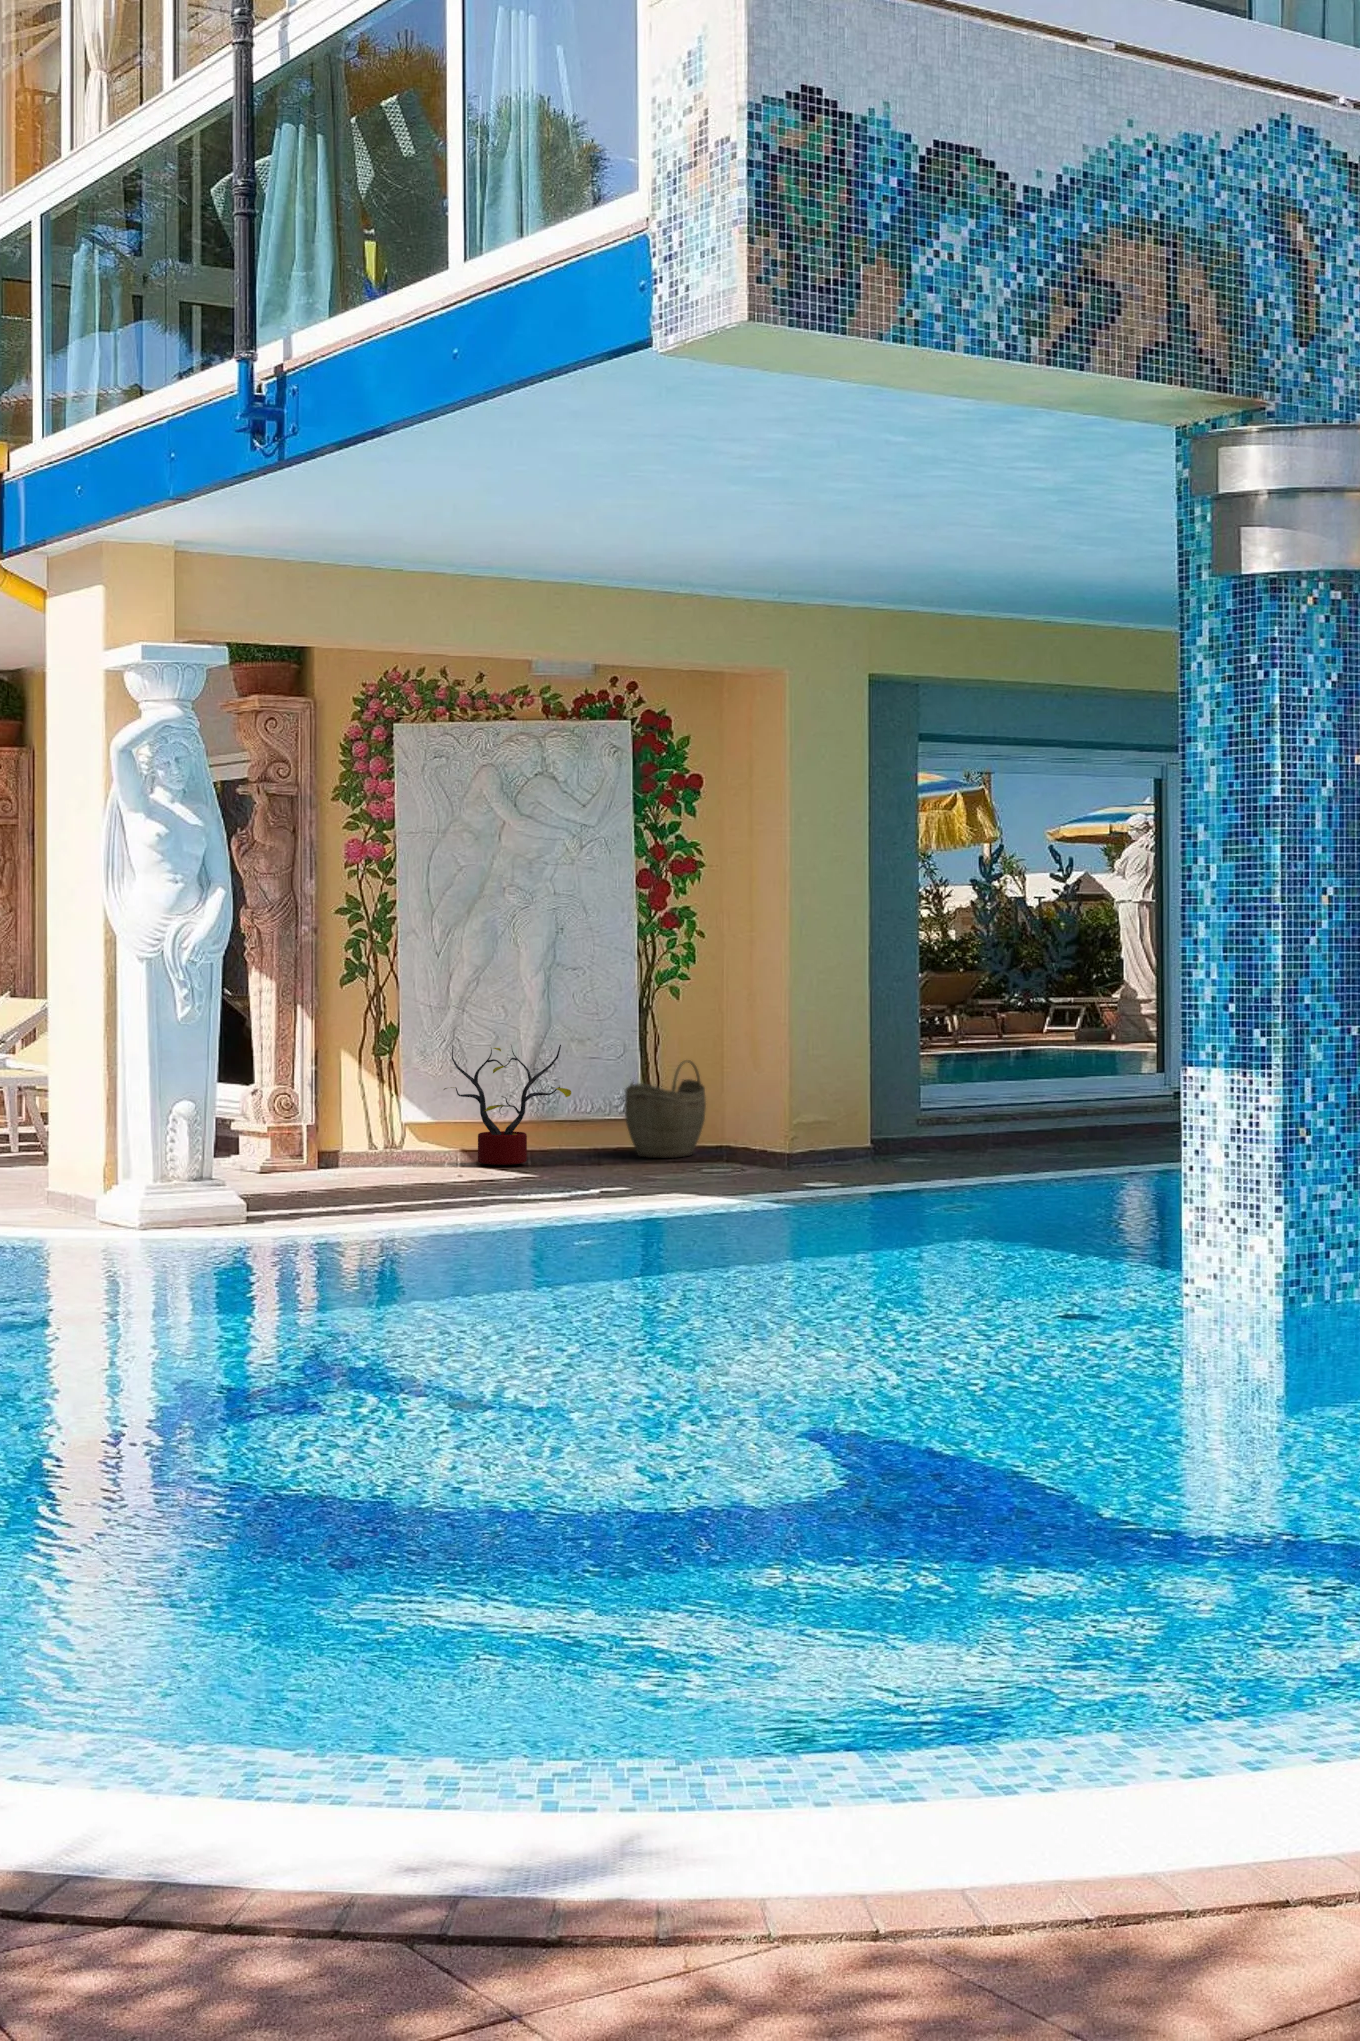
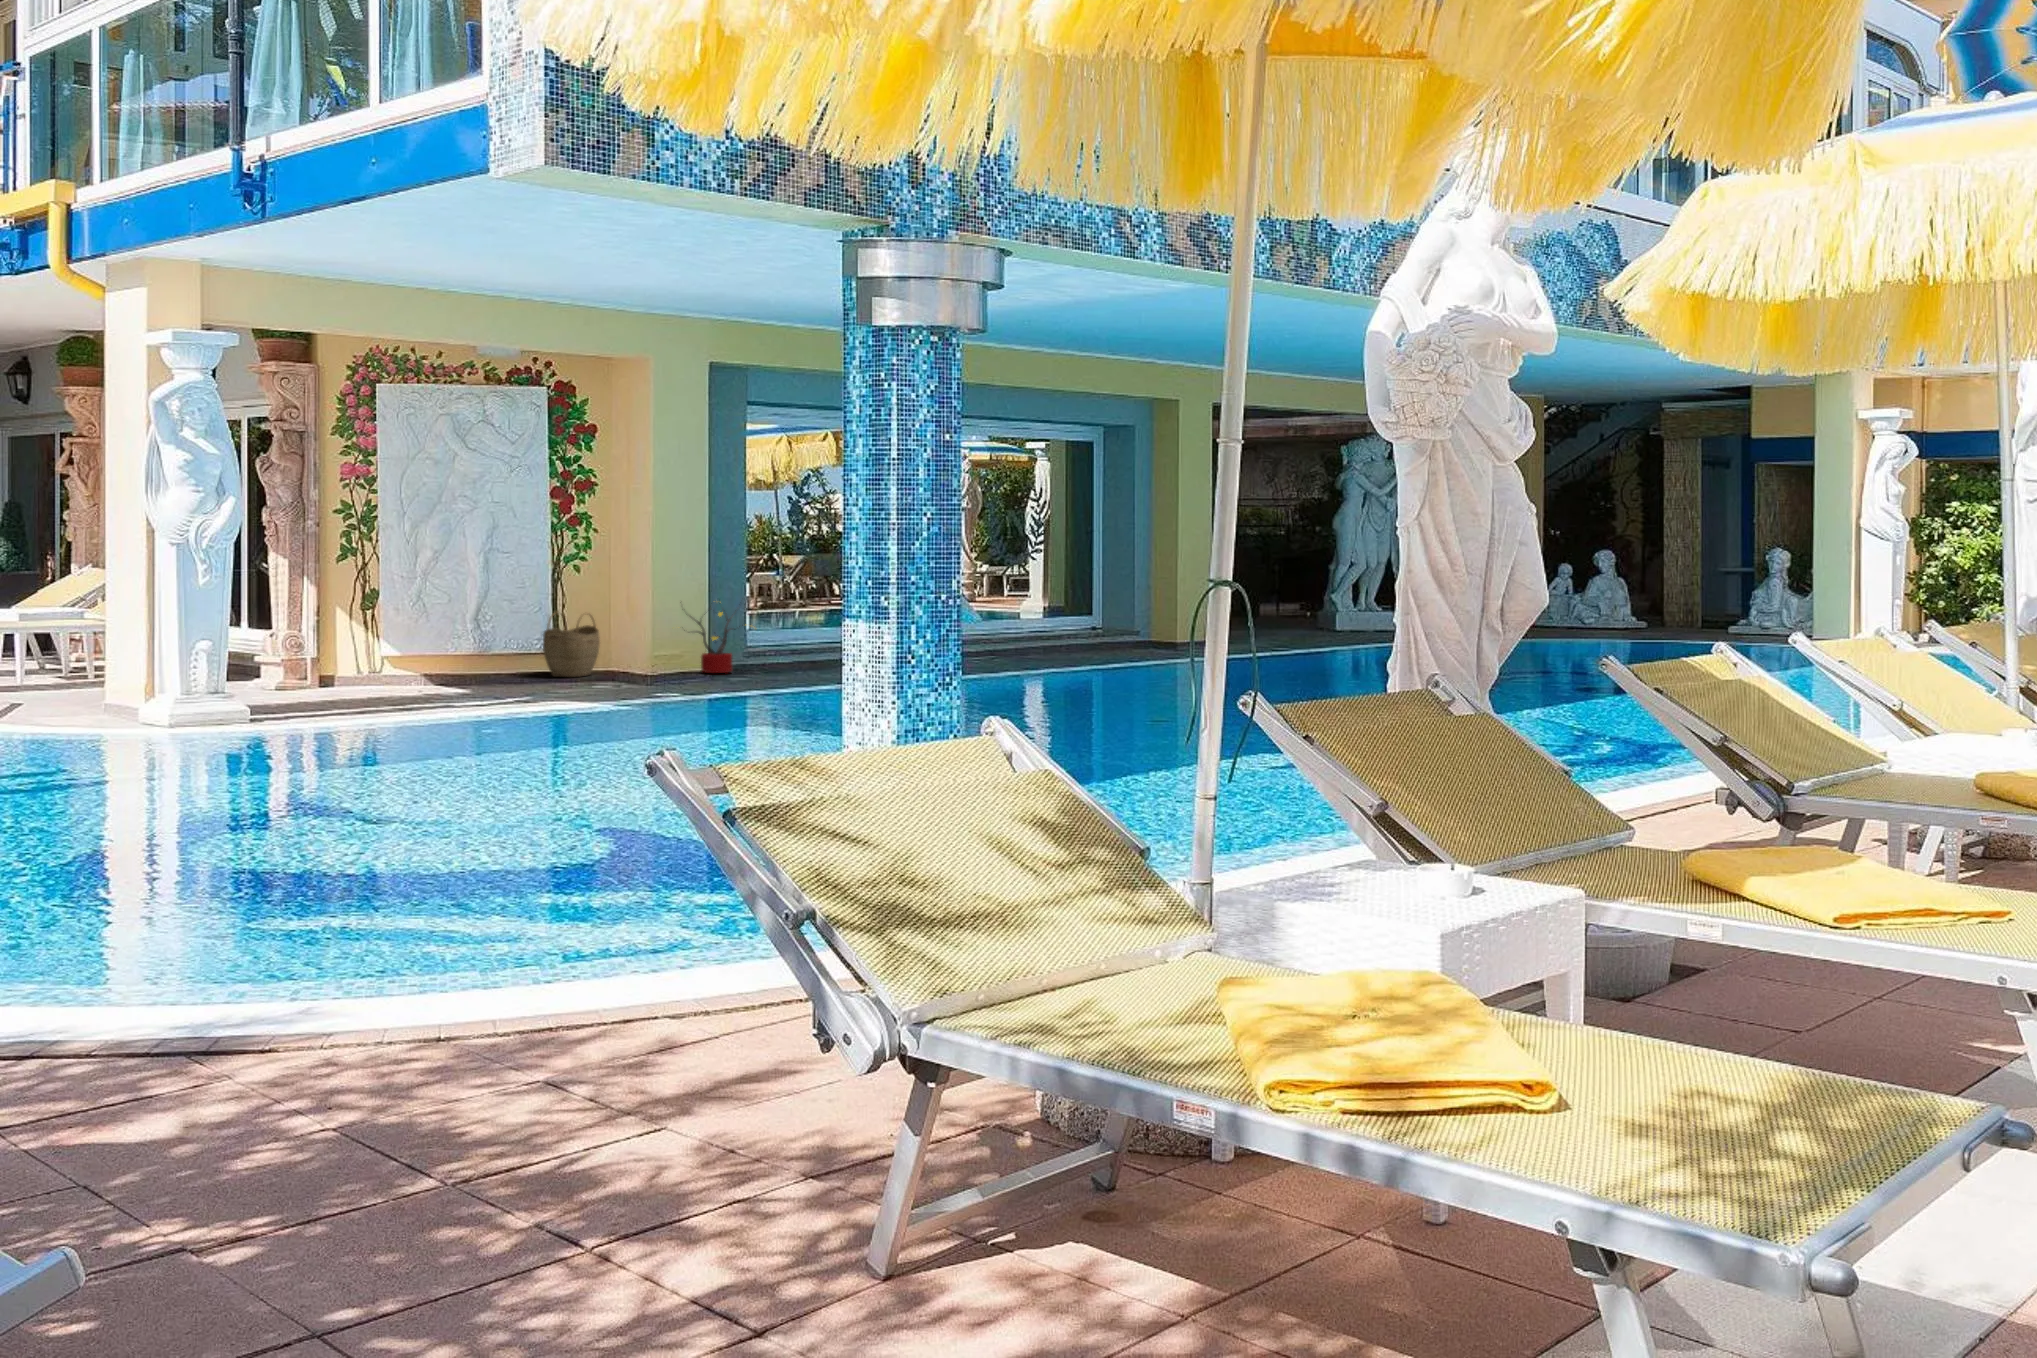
decorative plant: present [444,1045,571,1165] -> present [690,608,732,673]

